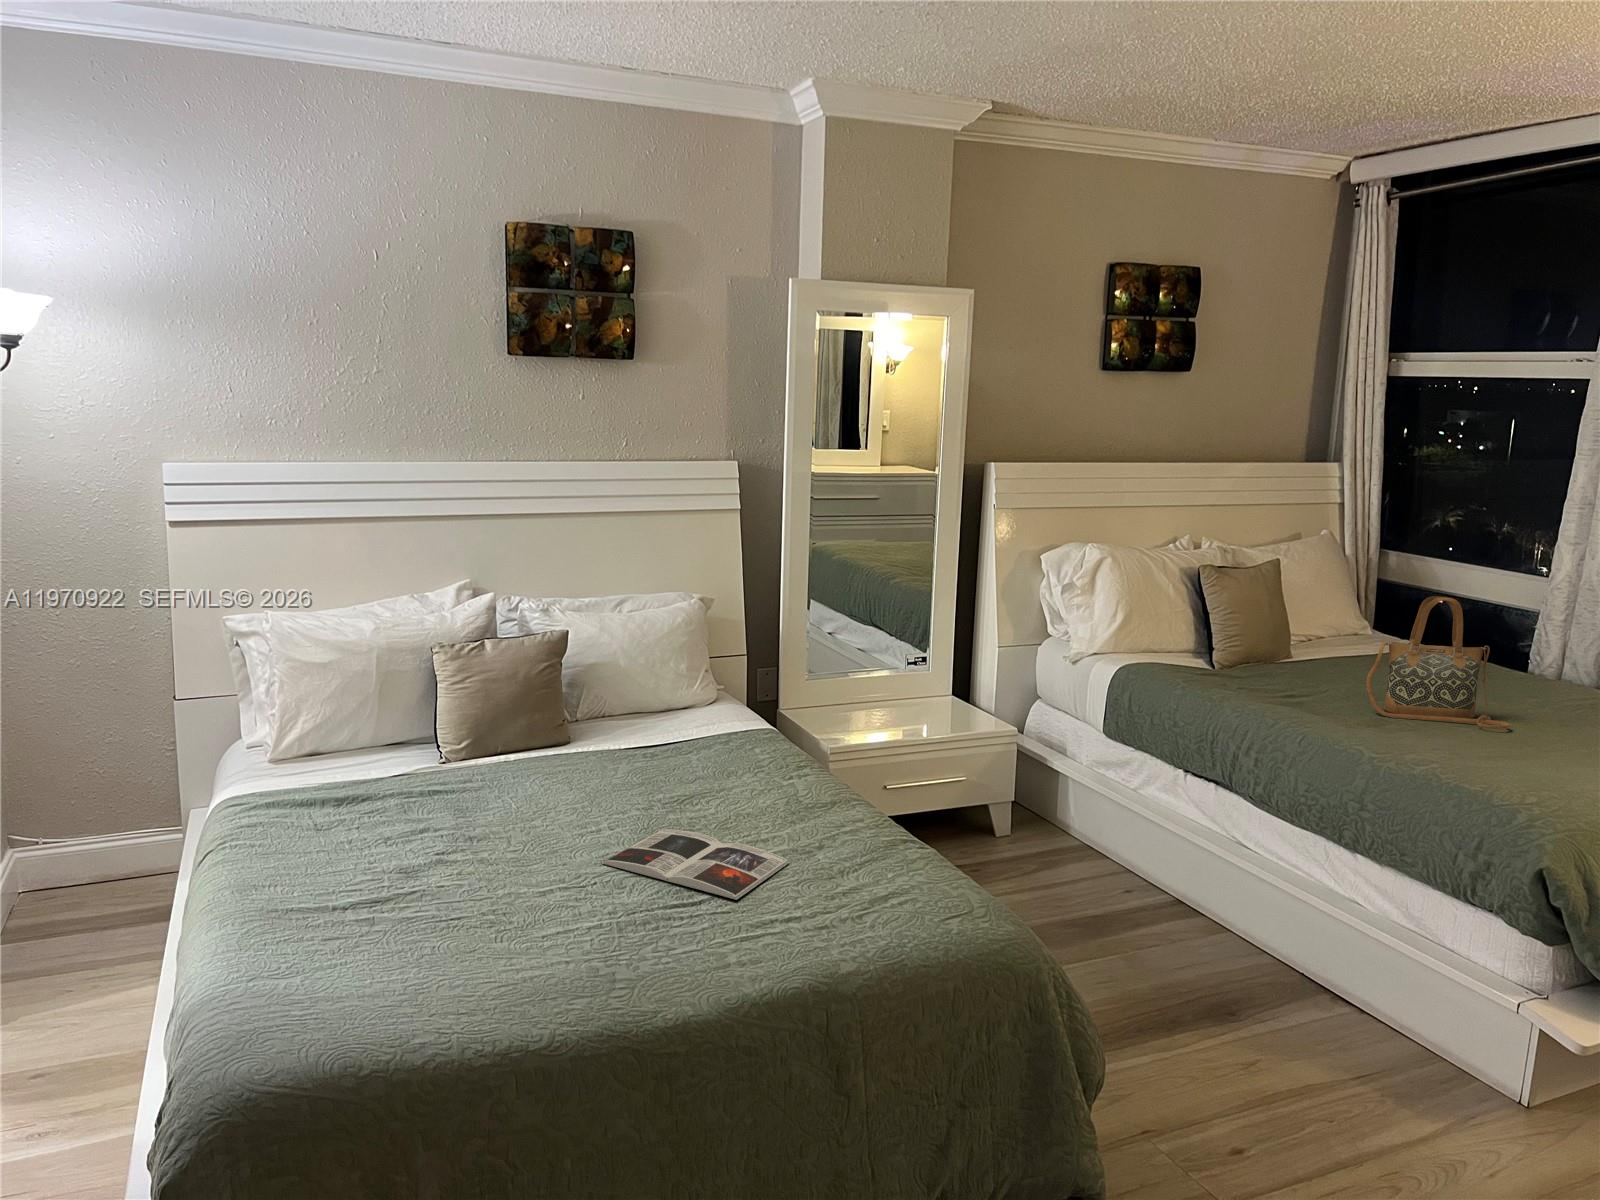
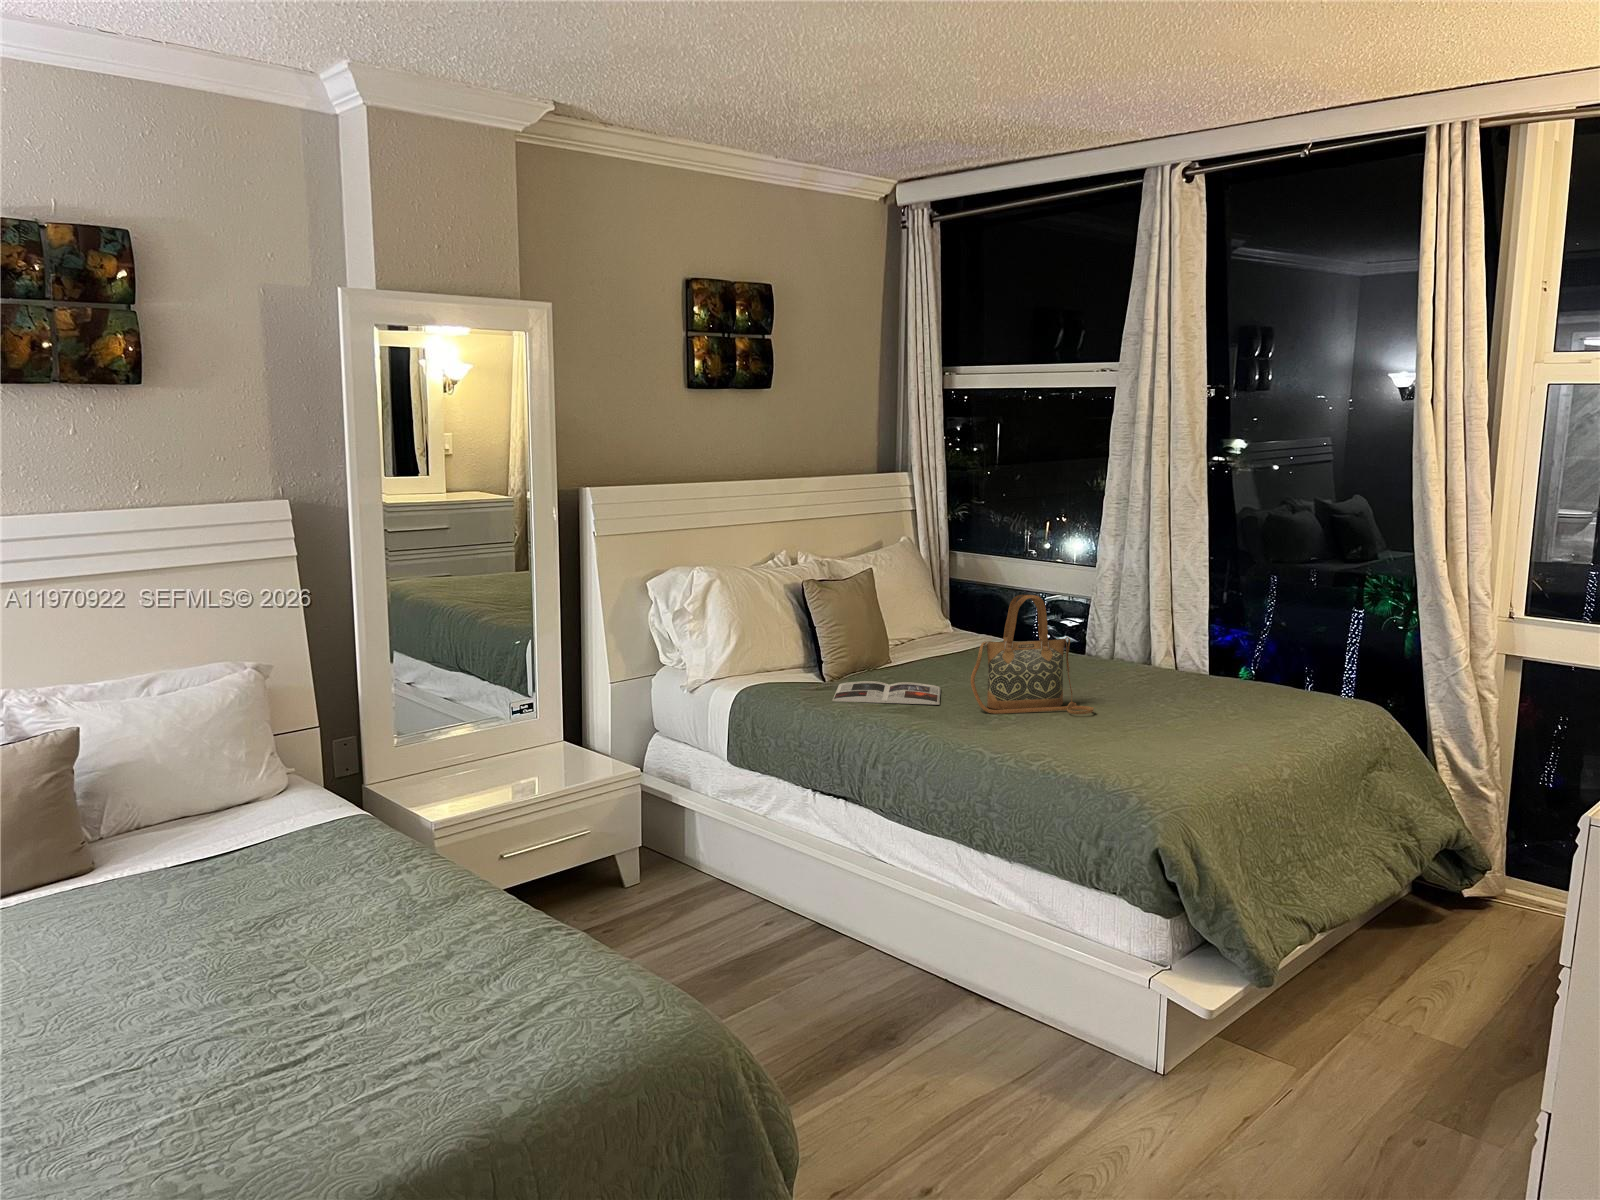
magazine: present [602,829,789,900] -> present [832,681,940,705]

